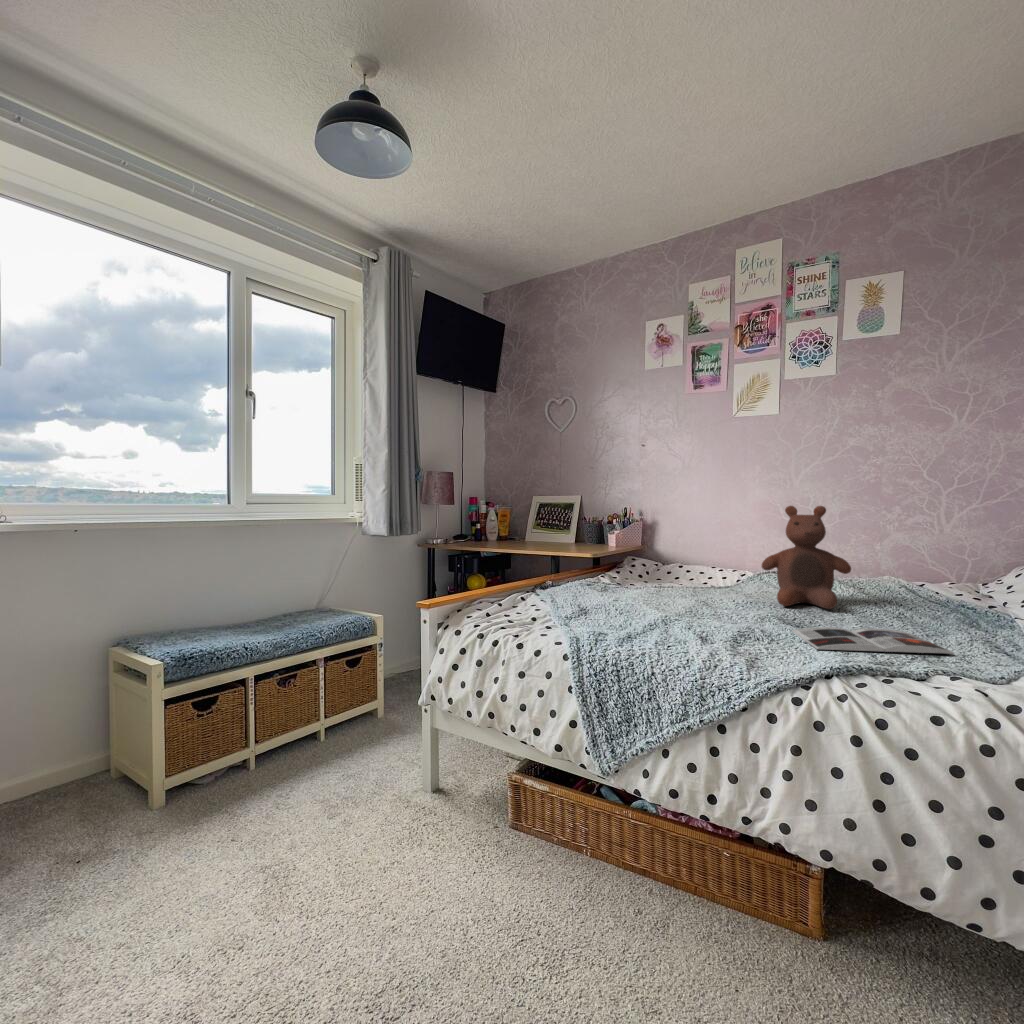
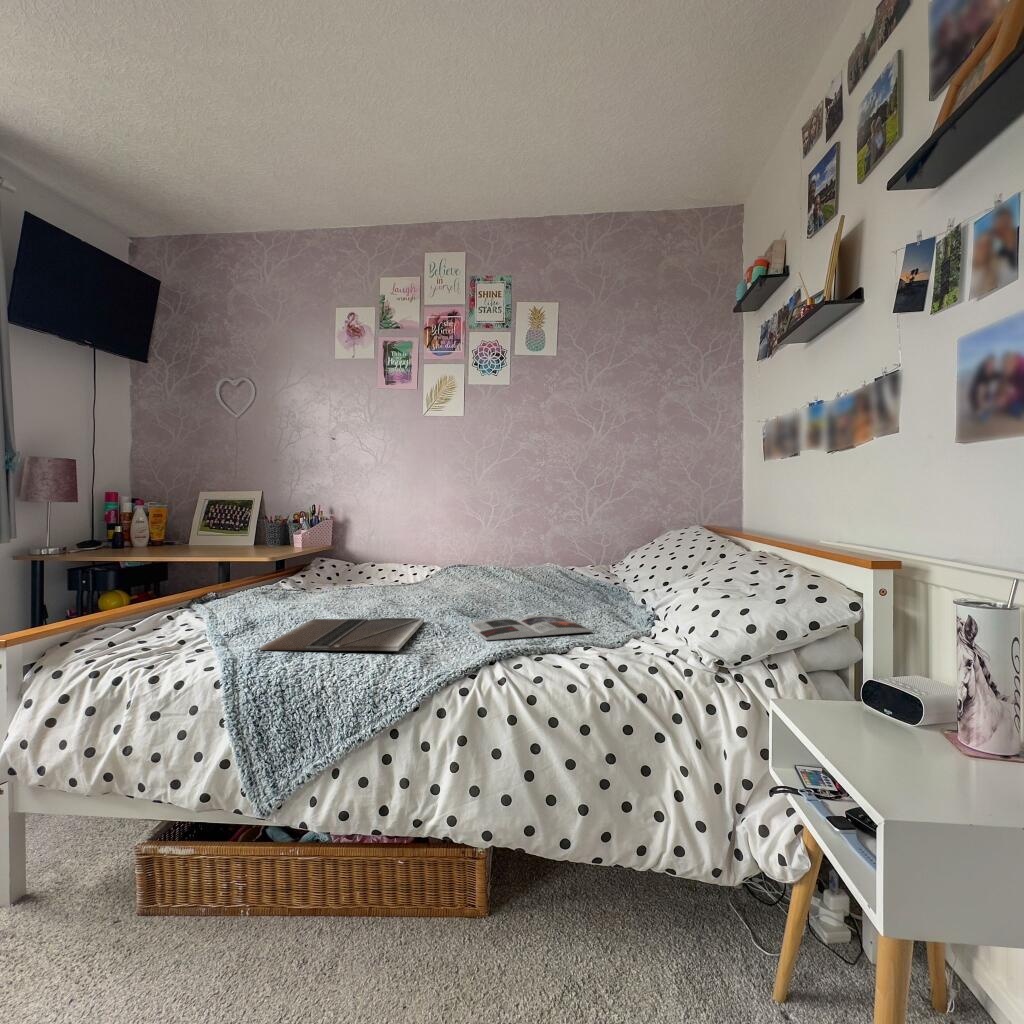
stuffed bear: present [762,506,851,609] -> none [444,504,520,601]
laptop: none [596,611,745,650] -> present [259,618,424,651]

